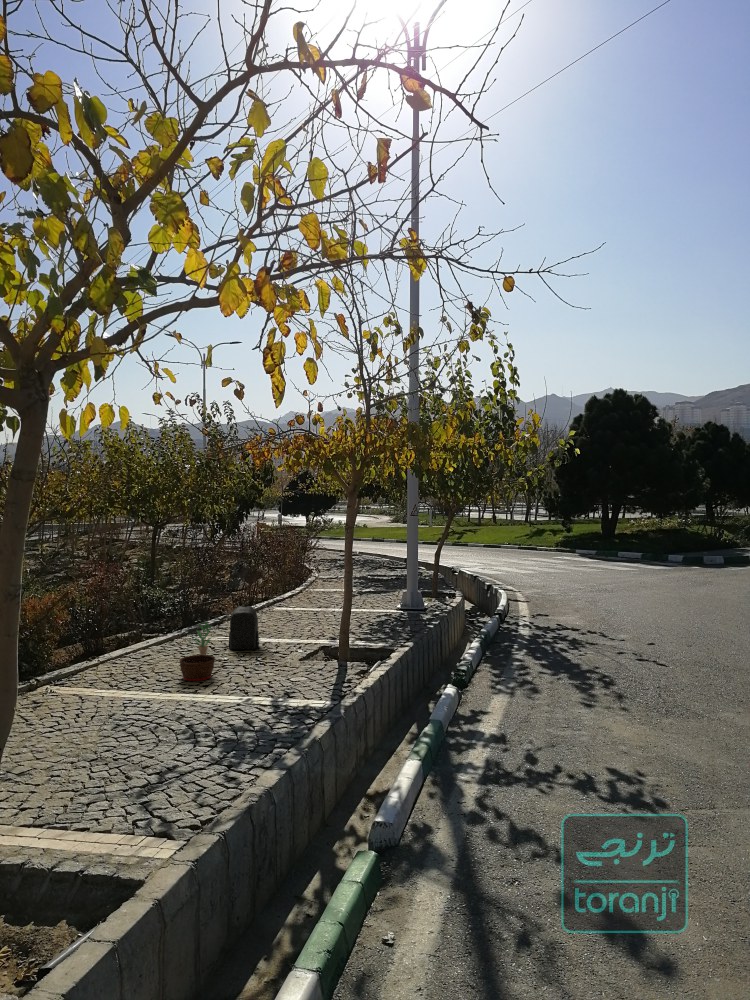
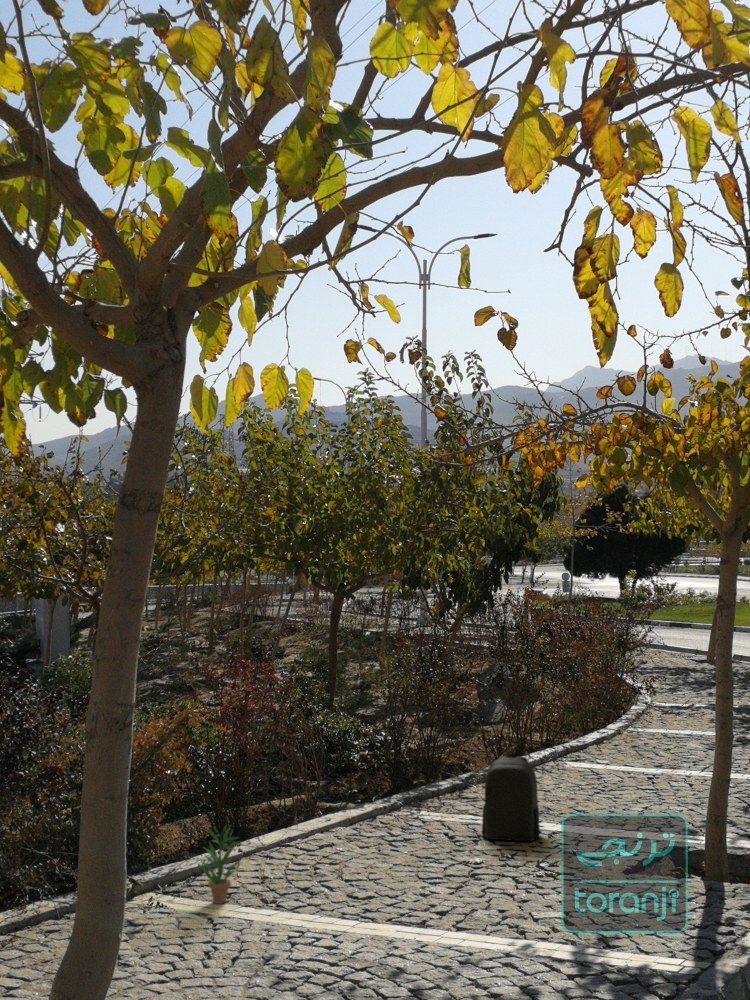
potted plant: present [195,622,211,655] -> present [200,826,239,904]
basket: present [179,655,215,681] -> none [392,845,459,898]

